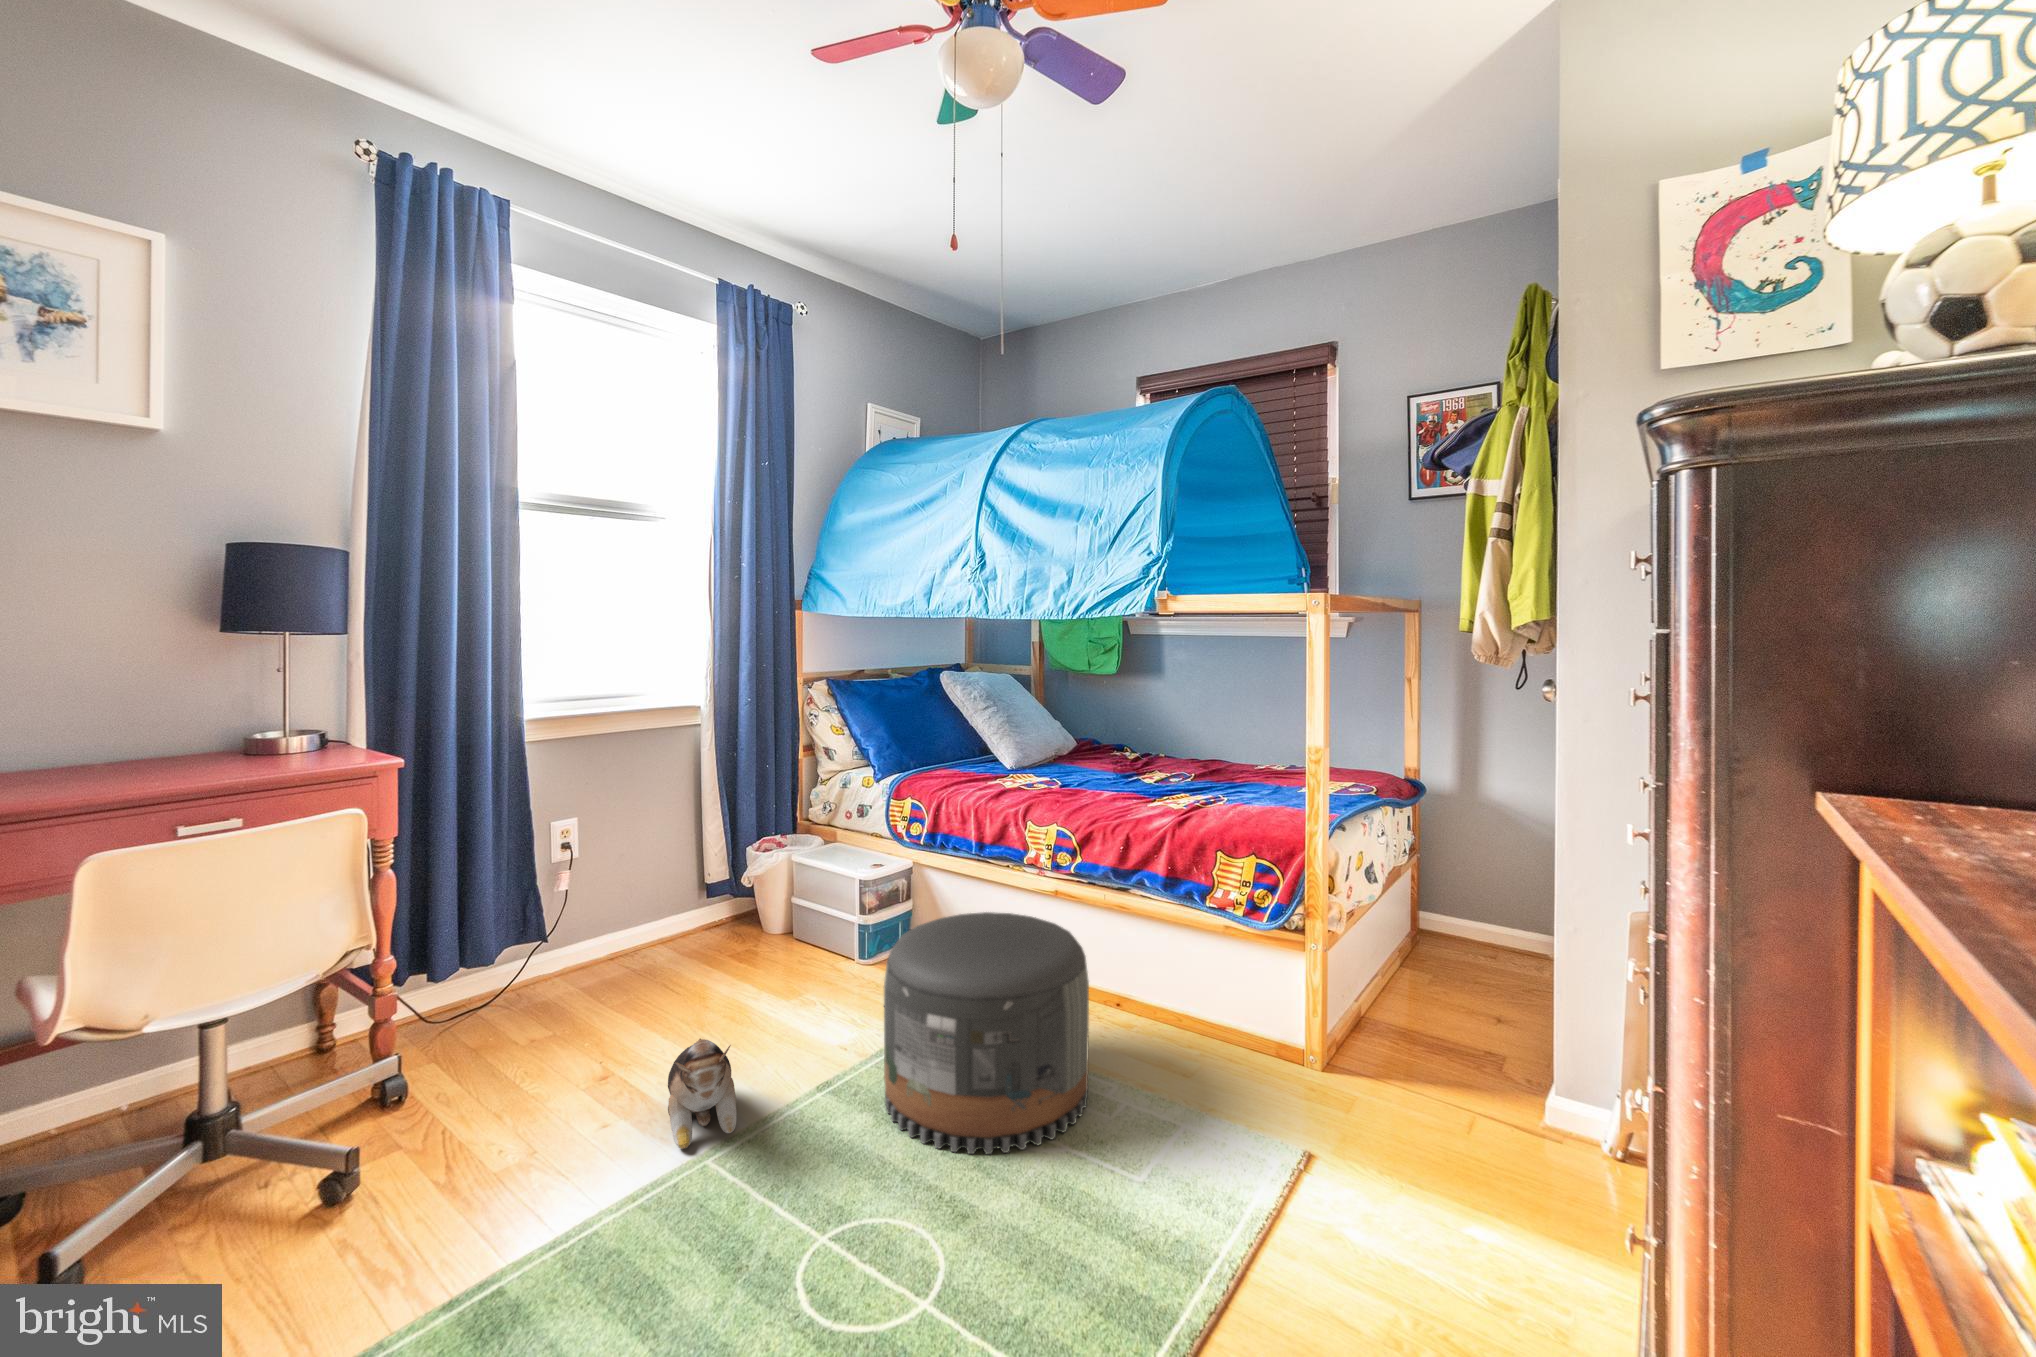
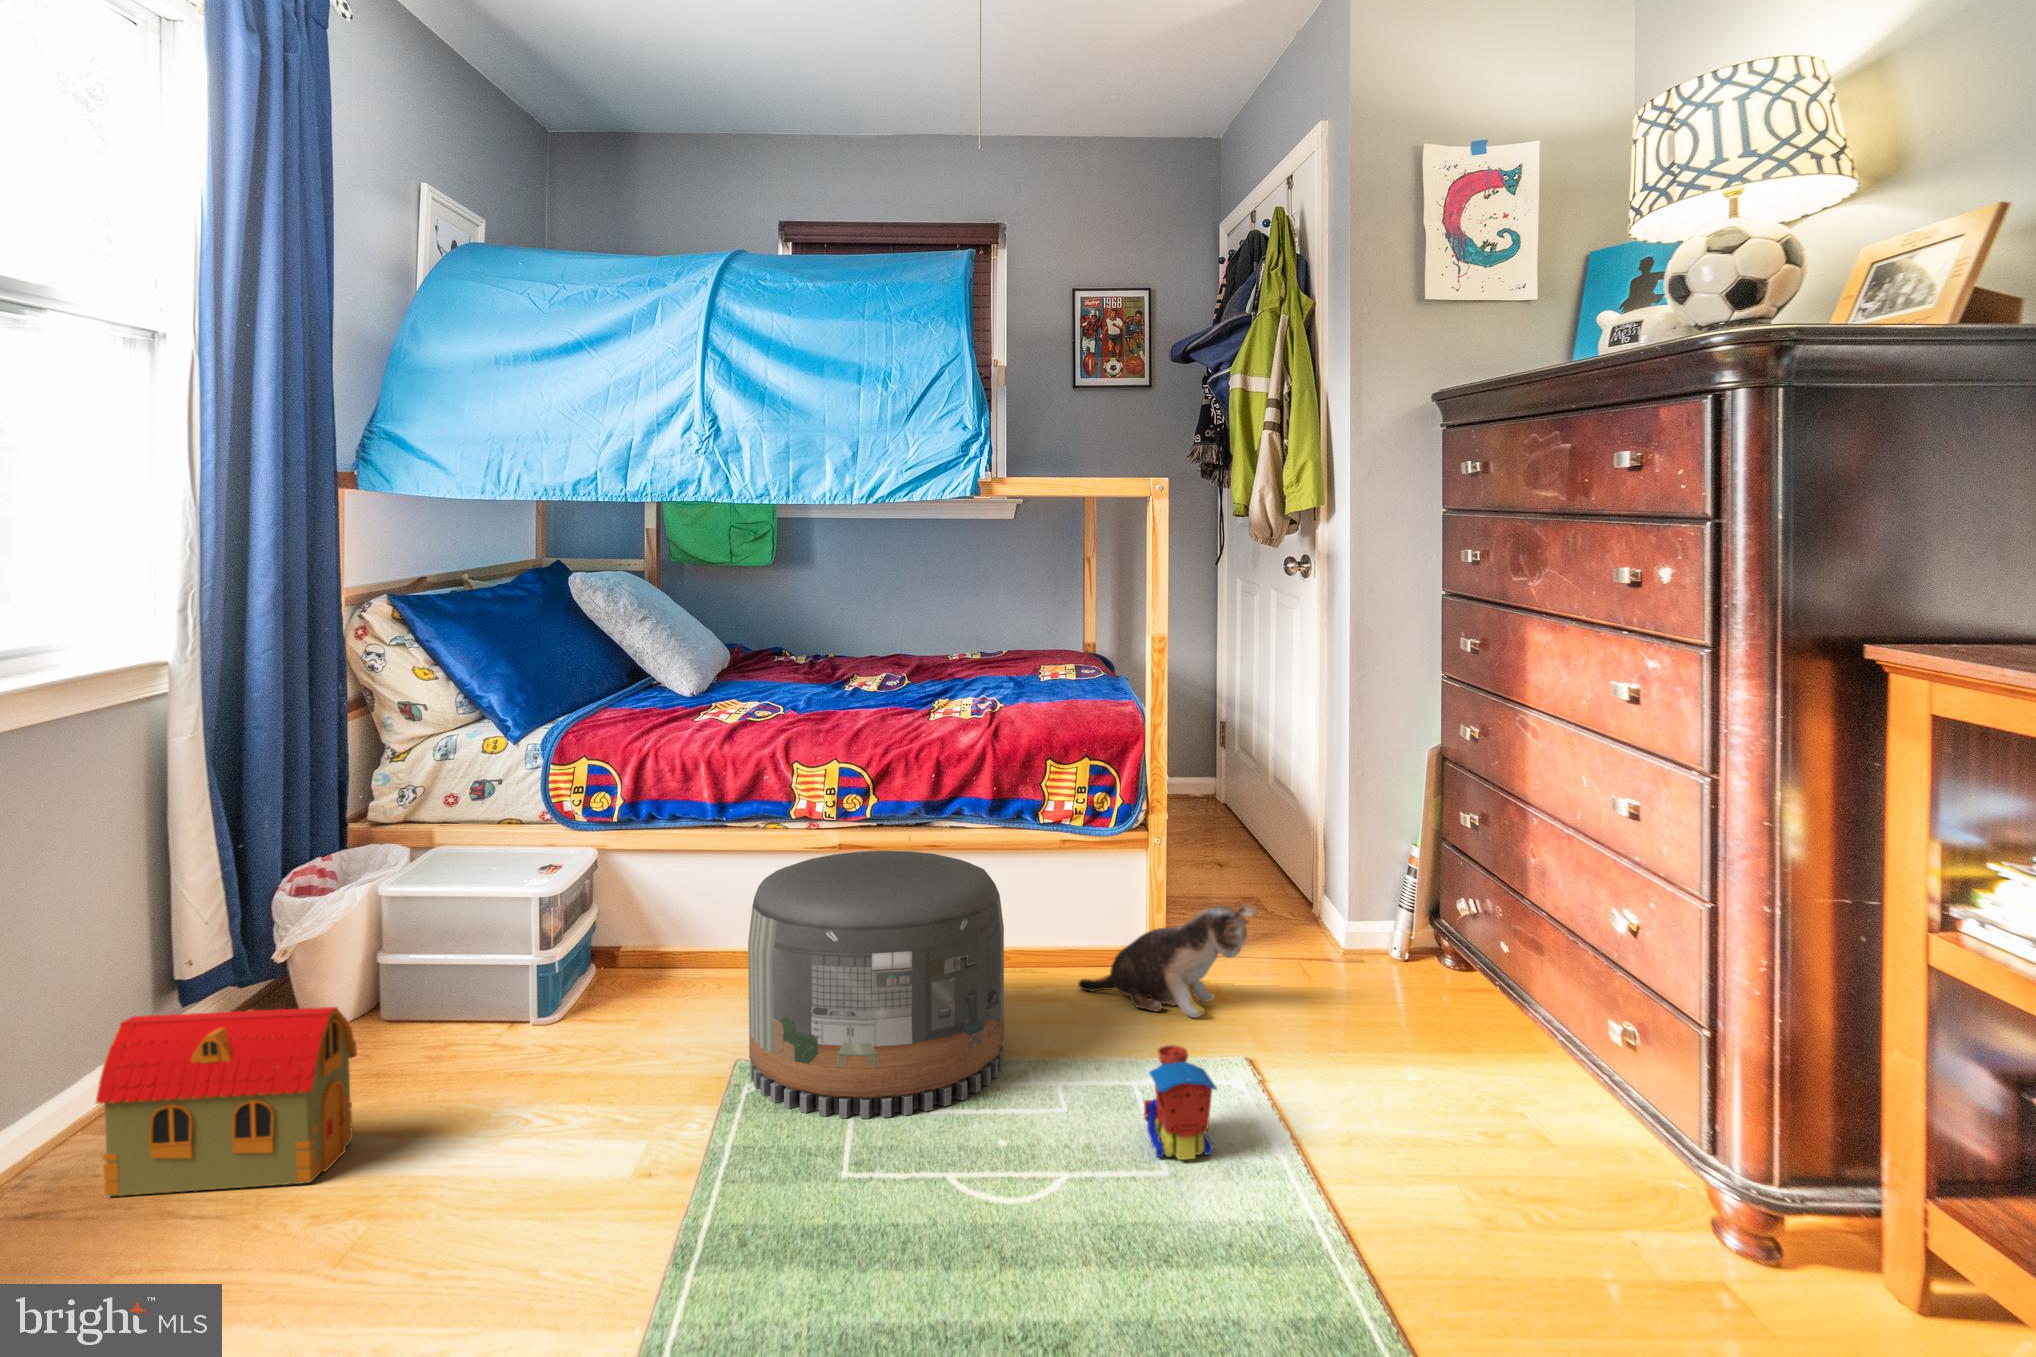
toy house: none [539,948,665,1074] -> present [96,1007,357,1196]
plush toy: present [668,1039,737,1149] -> present [1078,904,1257,1018]
toy train: none [1078,1176,1155,1304] -> present [1144,1045,1217,1160]

